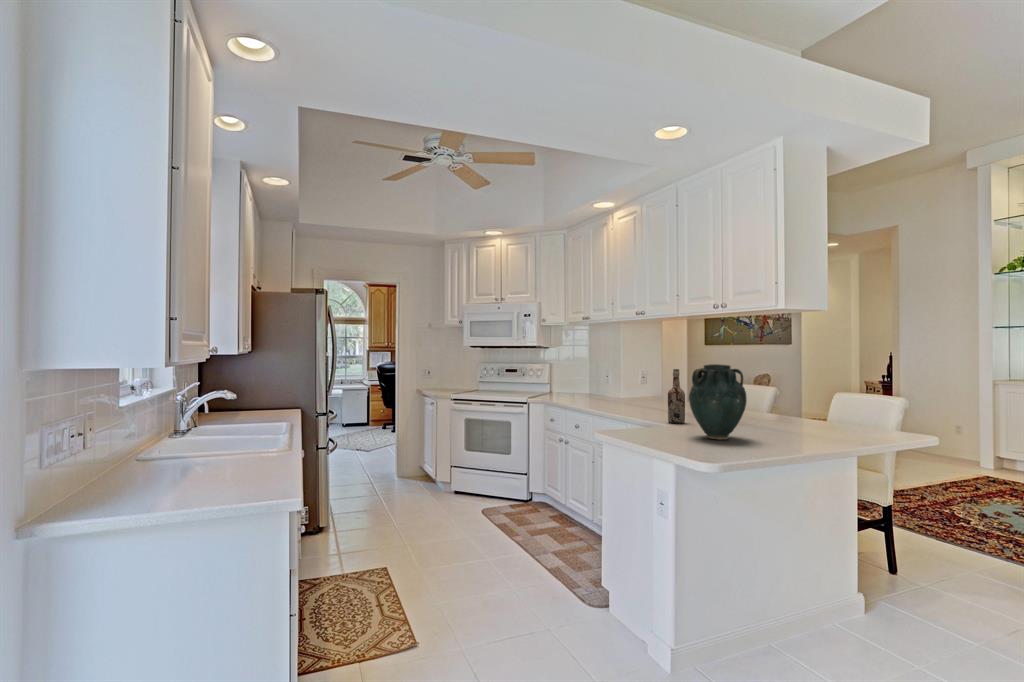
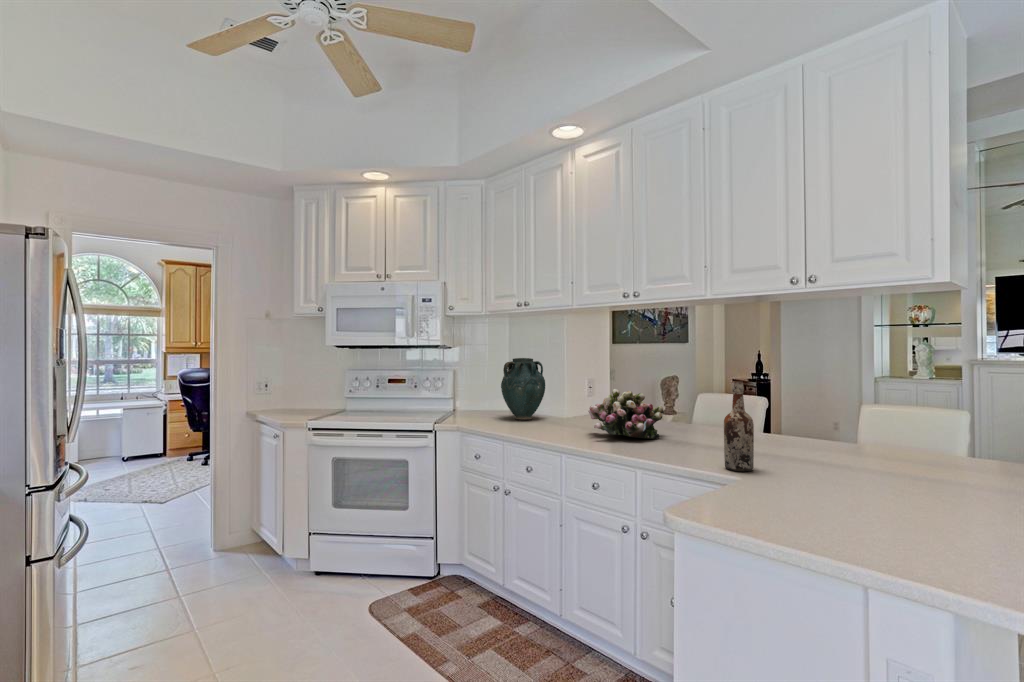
vase: present [689,364,747,440] -> present [501,358,545,420]
flower arrangement: none [614,377,667,410] -> present [588,389,664,439]

